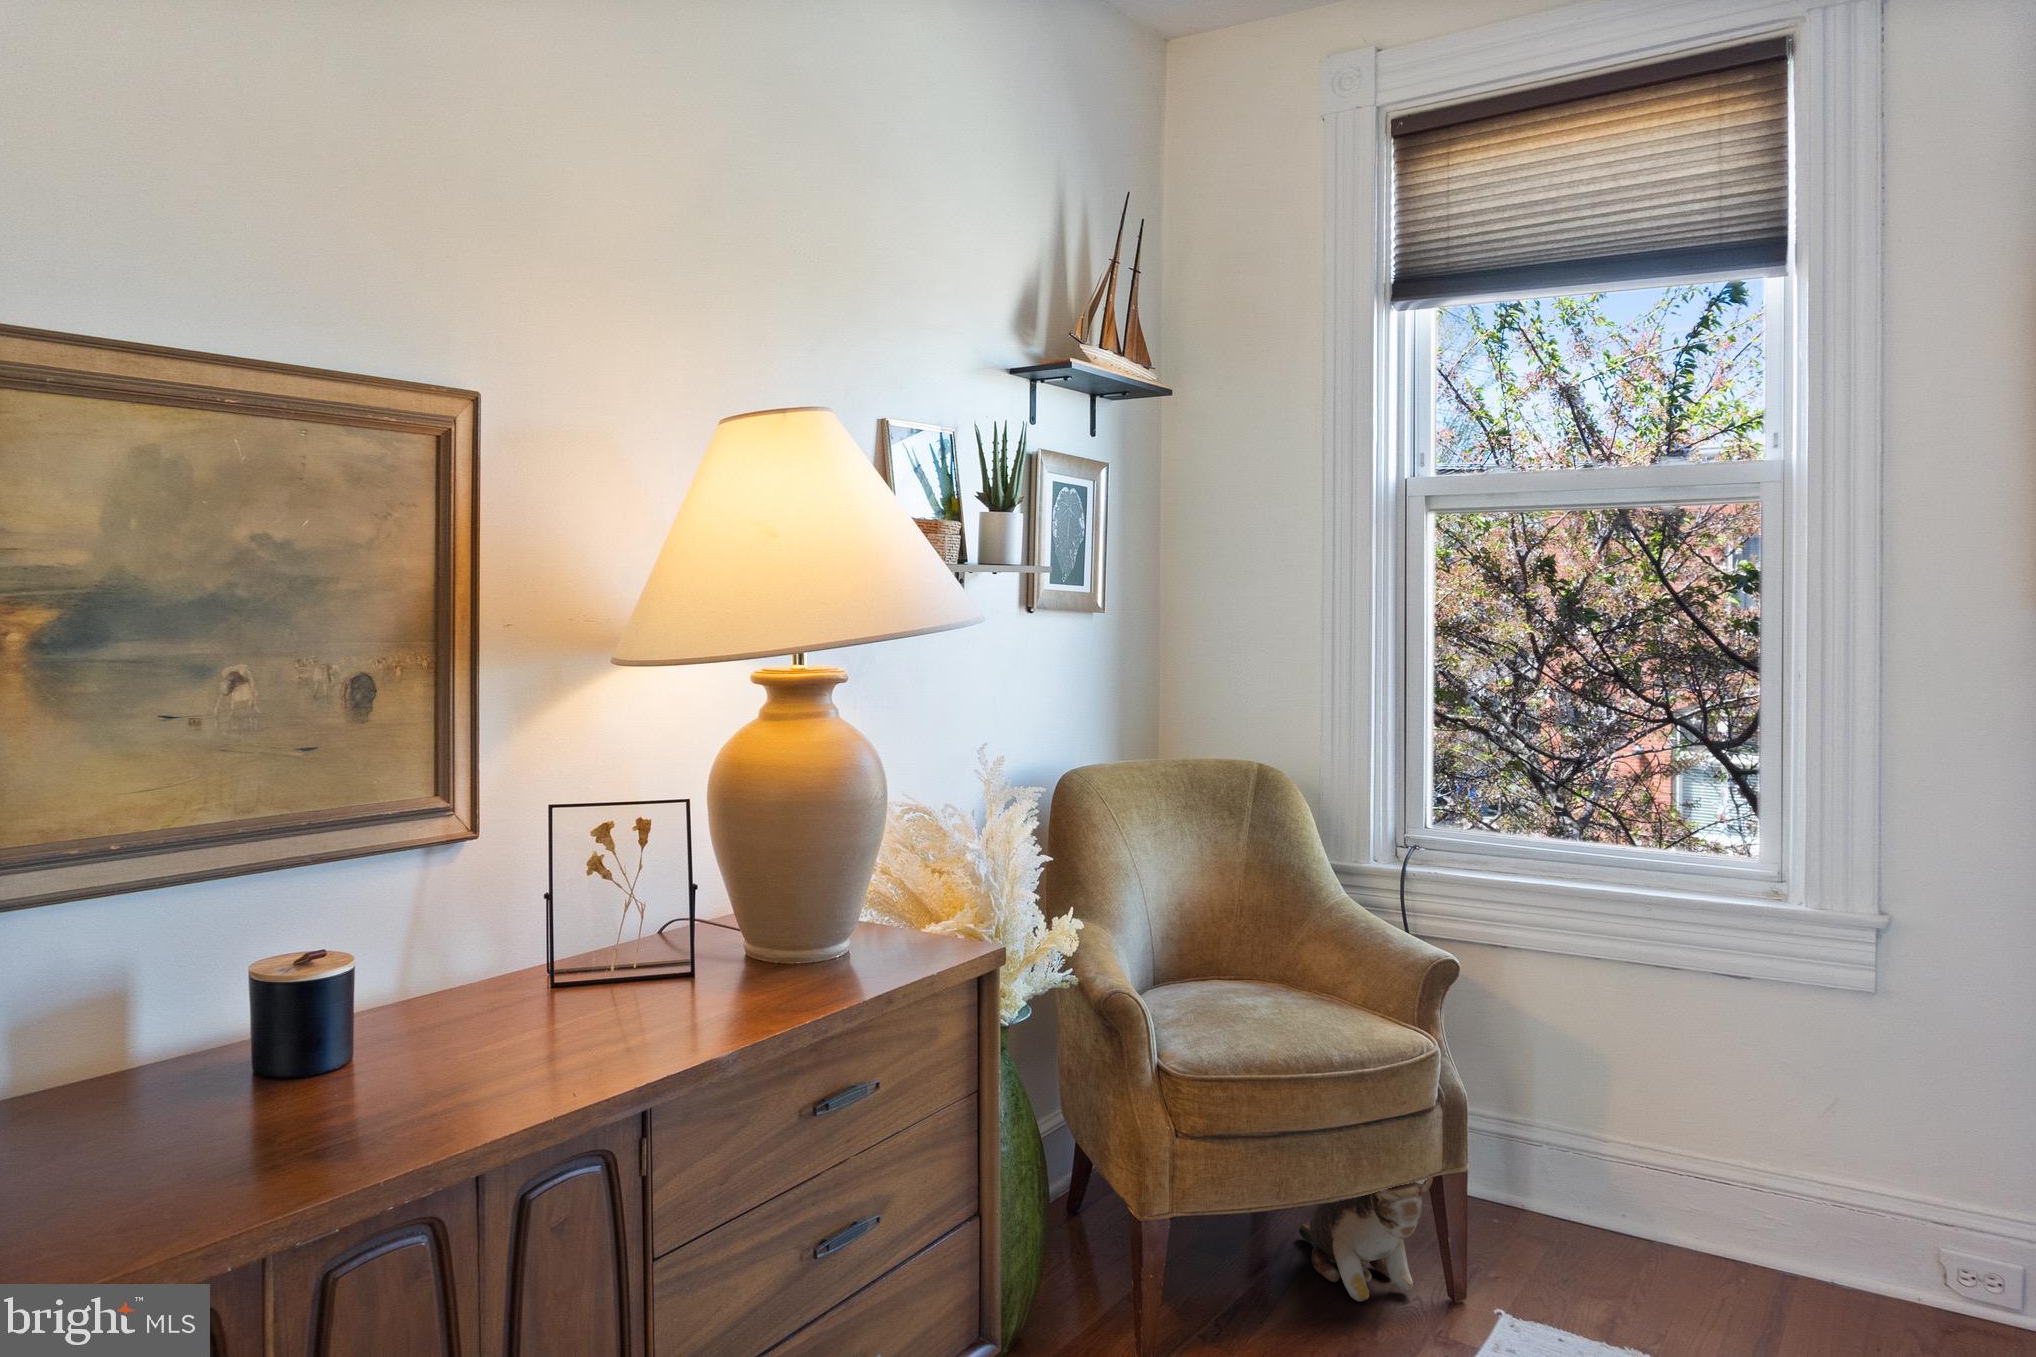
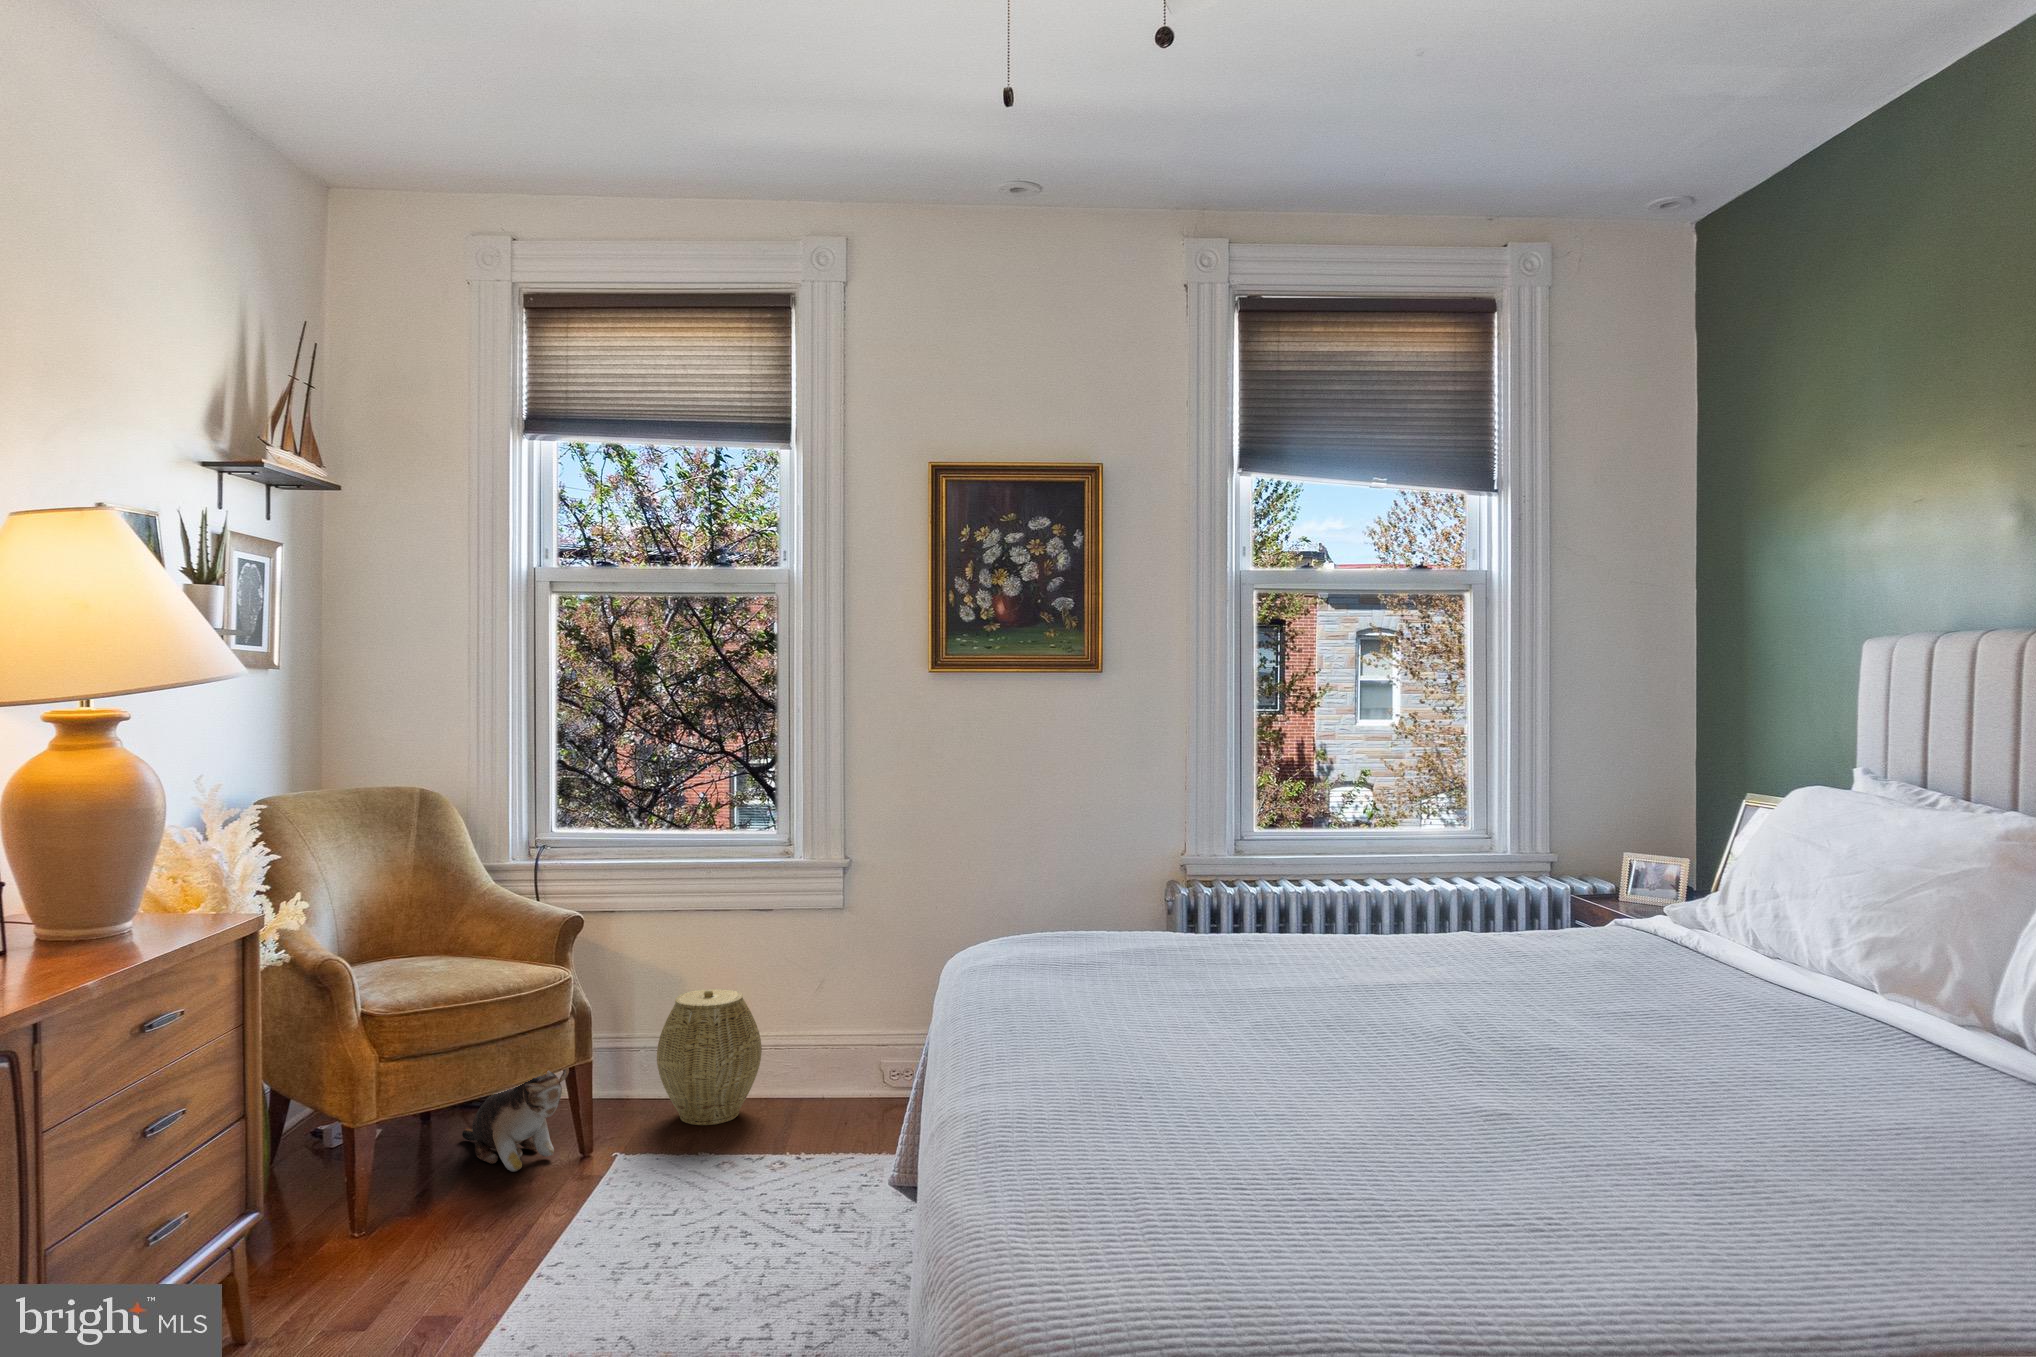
woven basket: none [1561,1093,1724,1299] -> present [657,989,762,1125]

